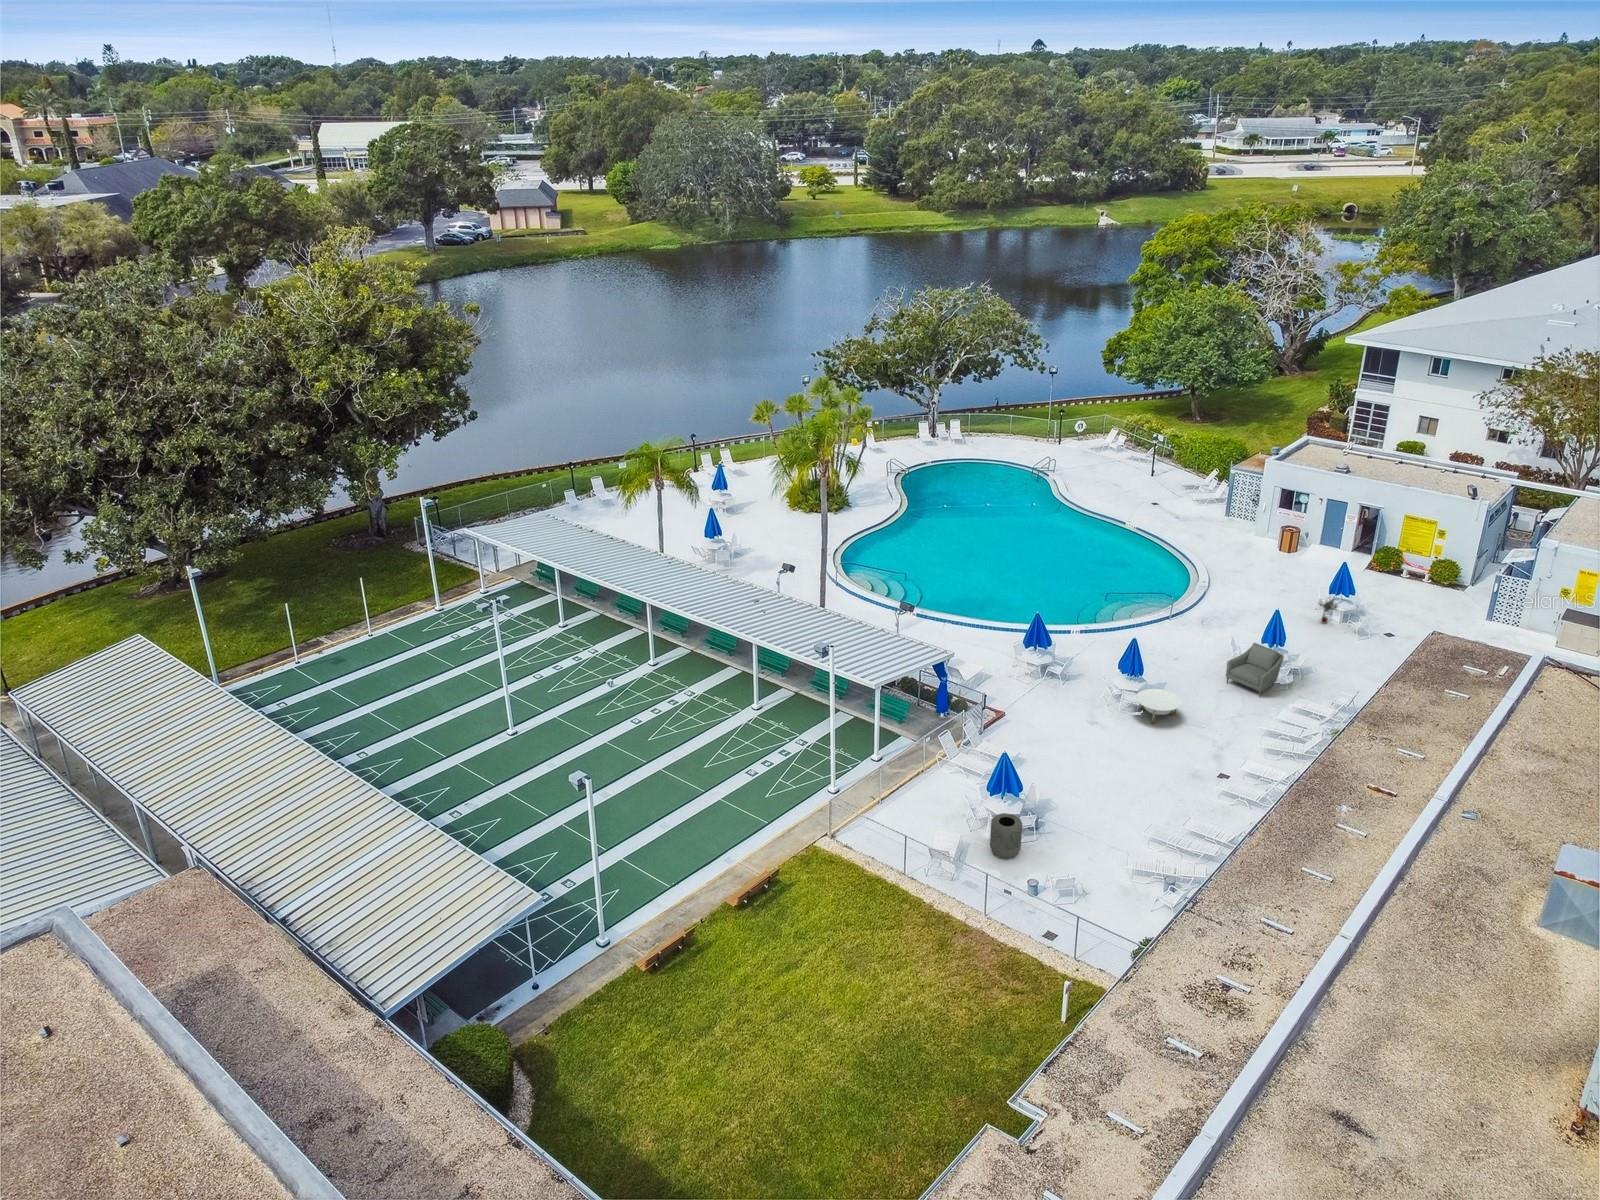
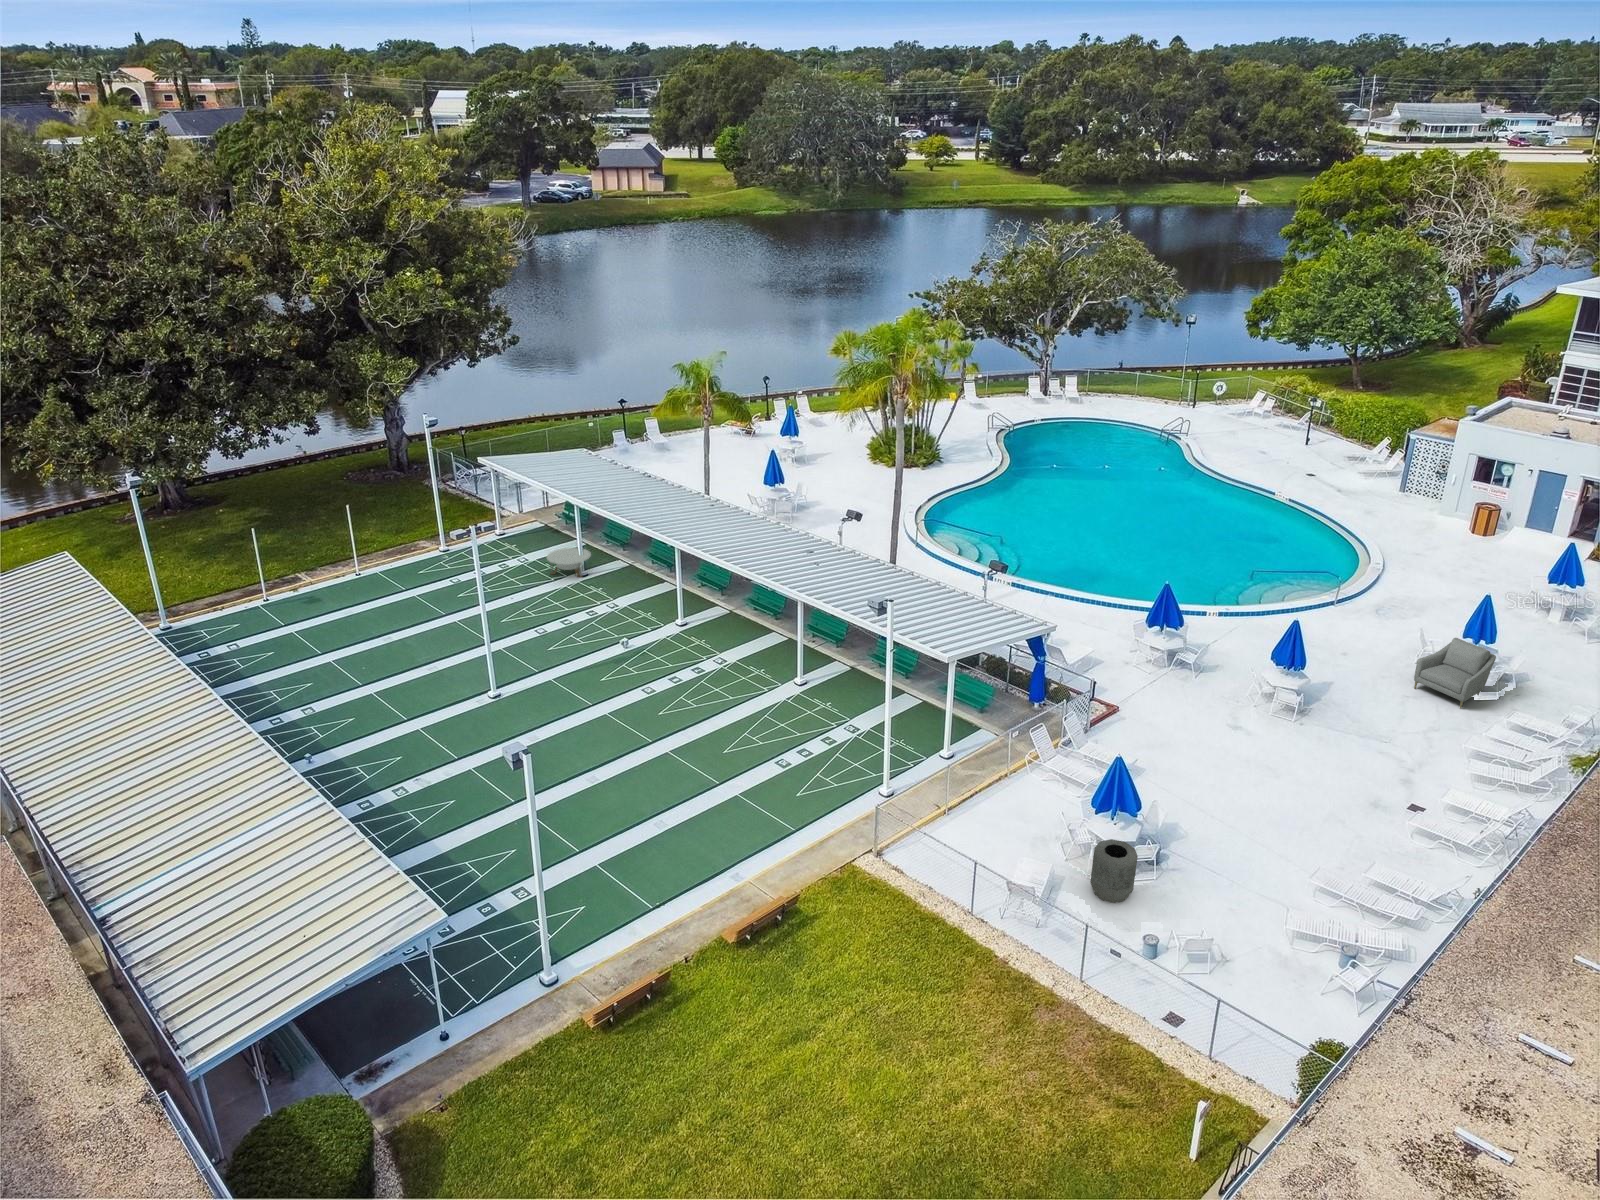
potted tree: present [1319,598,1337,623] -> none [1533,585,1565,622]
round table: present [1136,689,1182,724] -> present [547,548,591,578]

